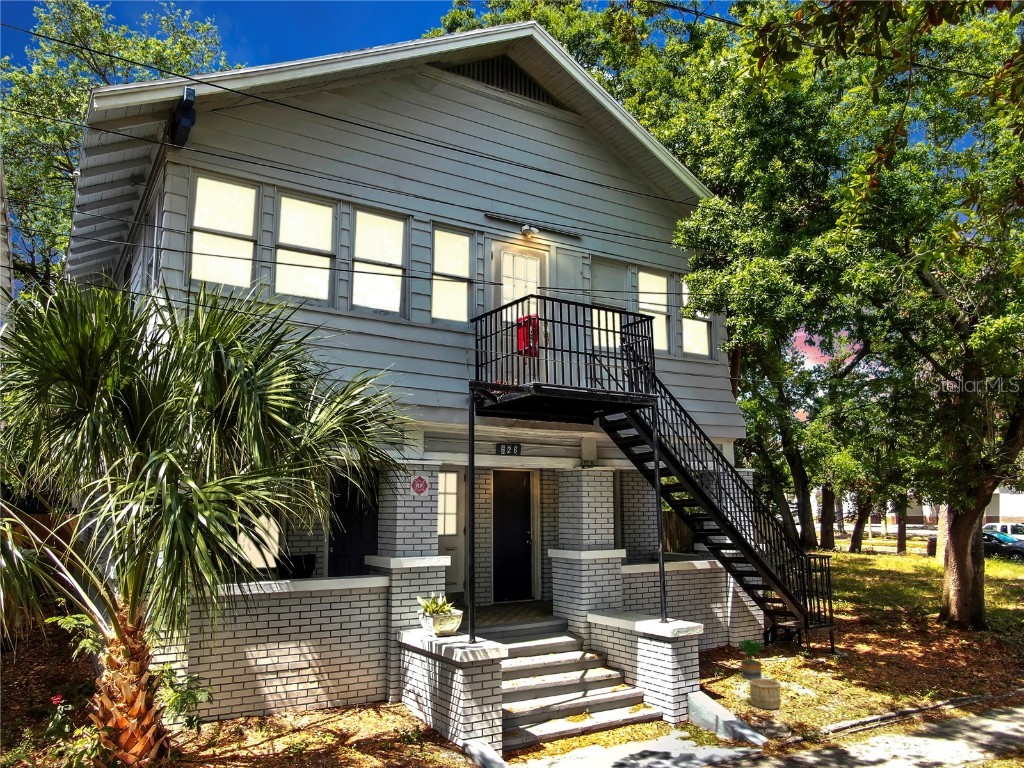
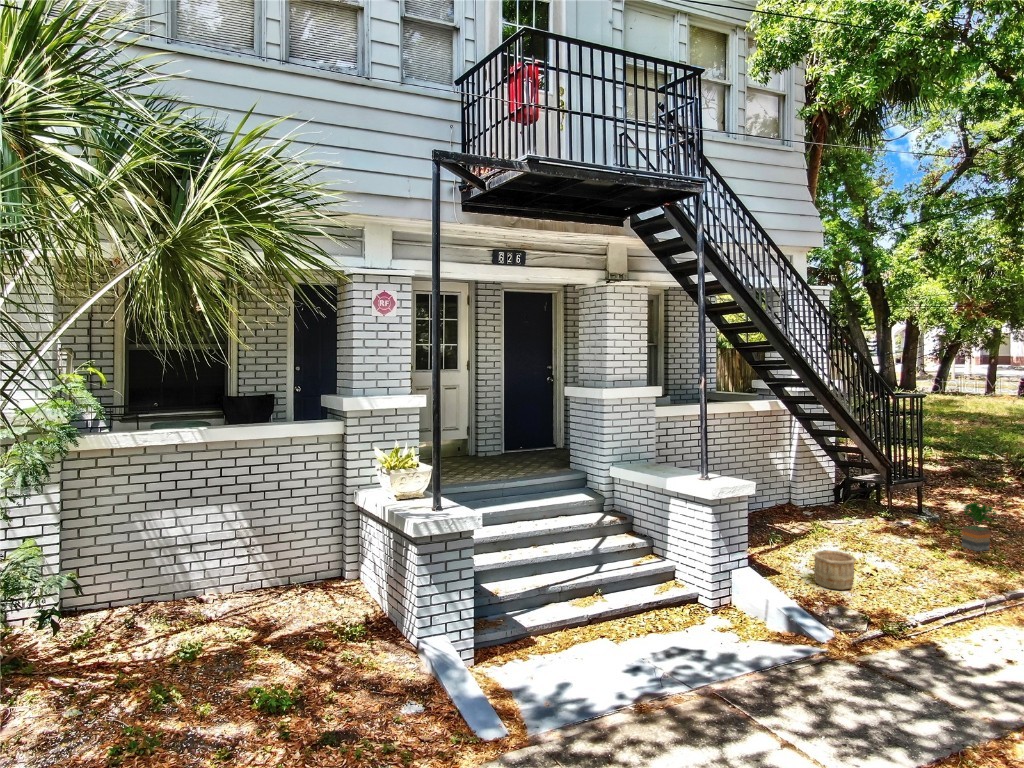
potted tree: present [740,639,764,680] -> present [962,503,996,551]

